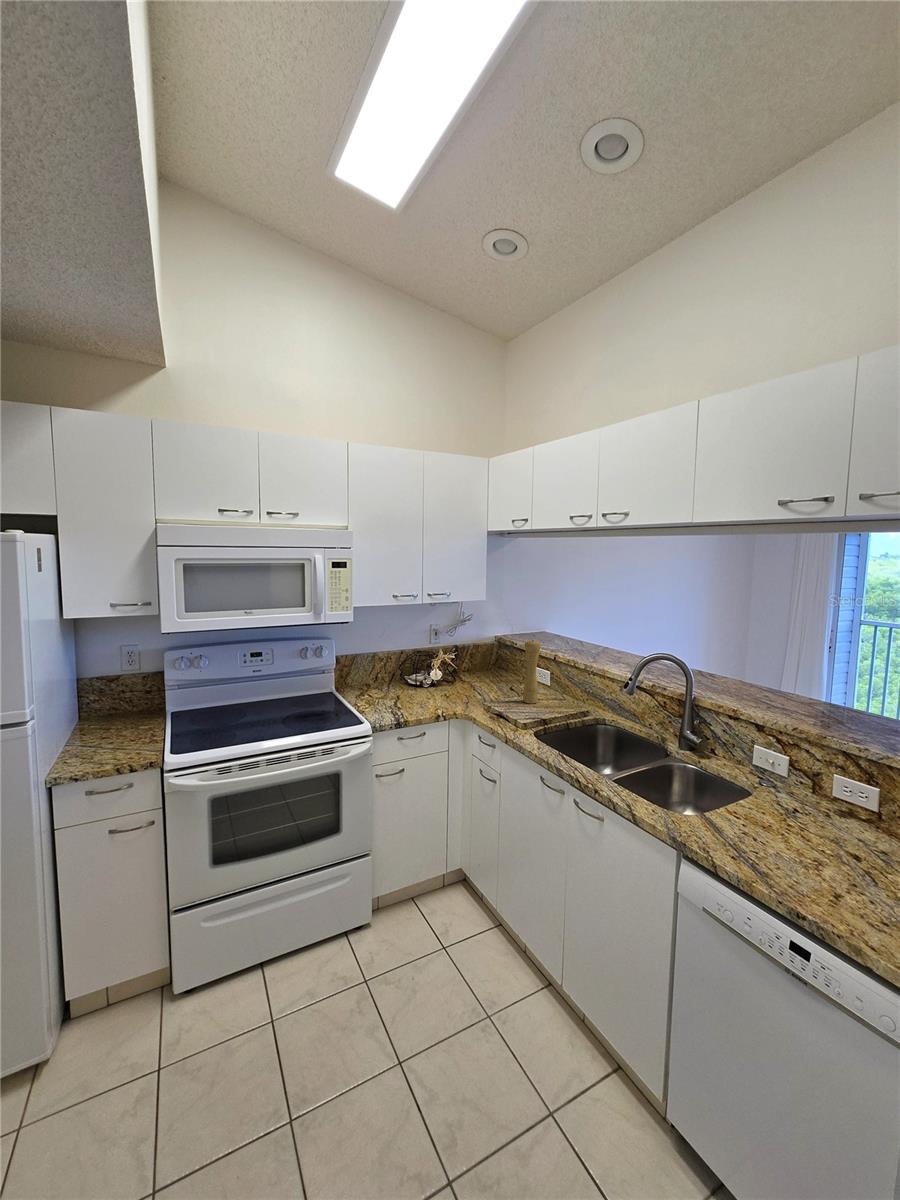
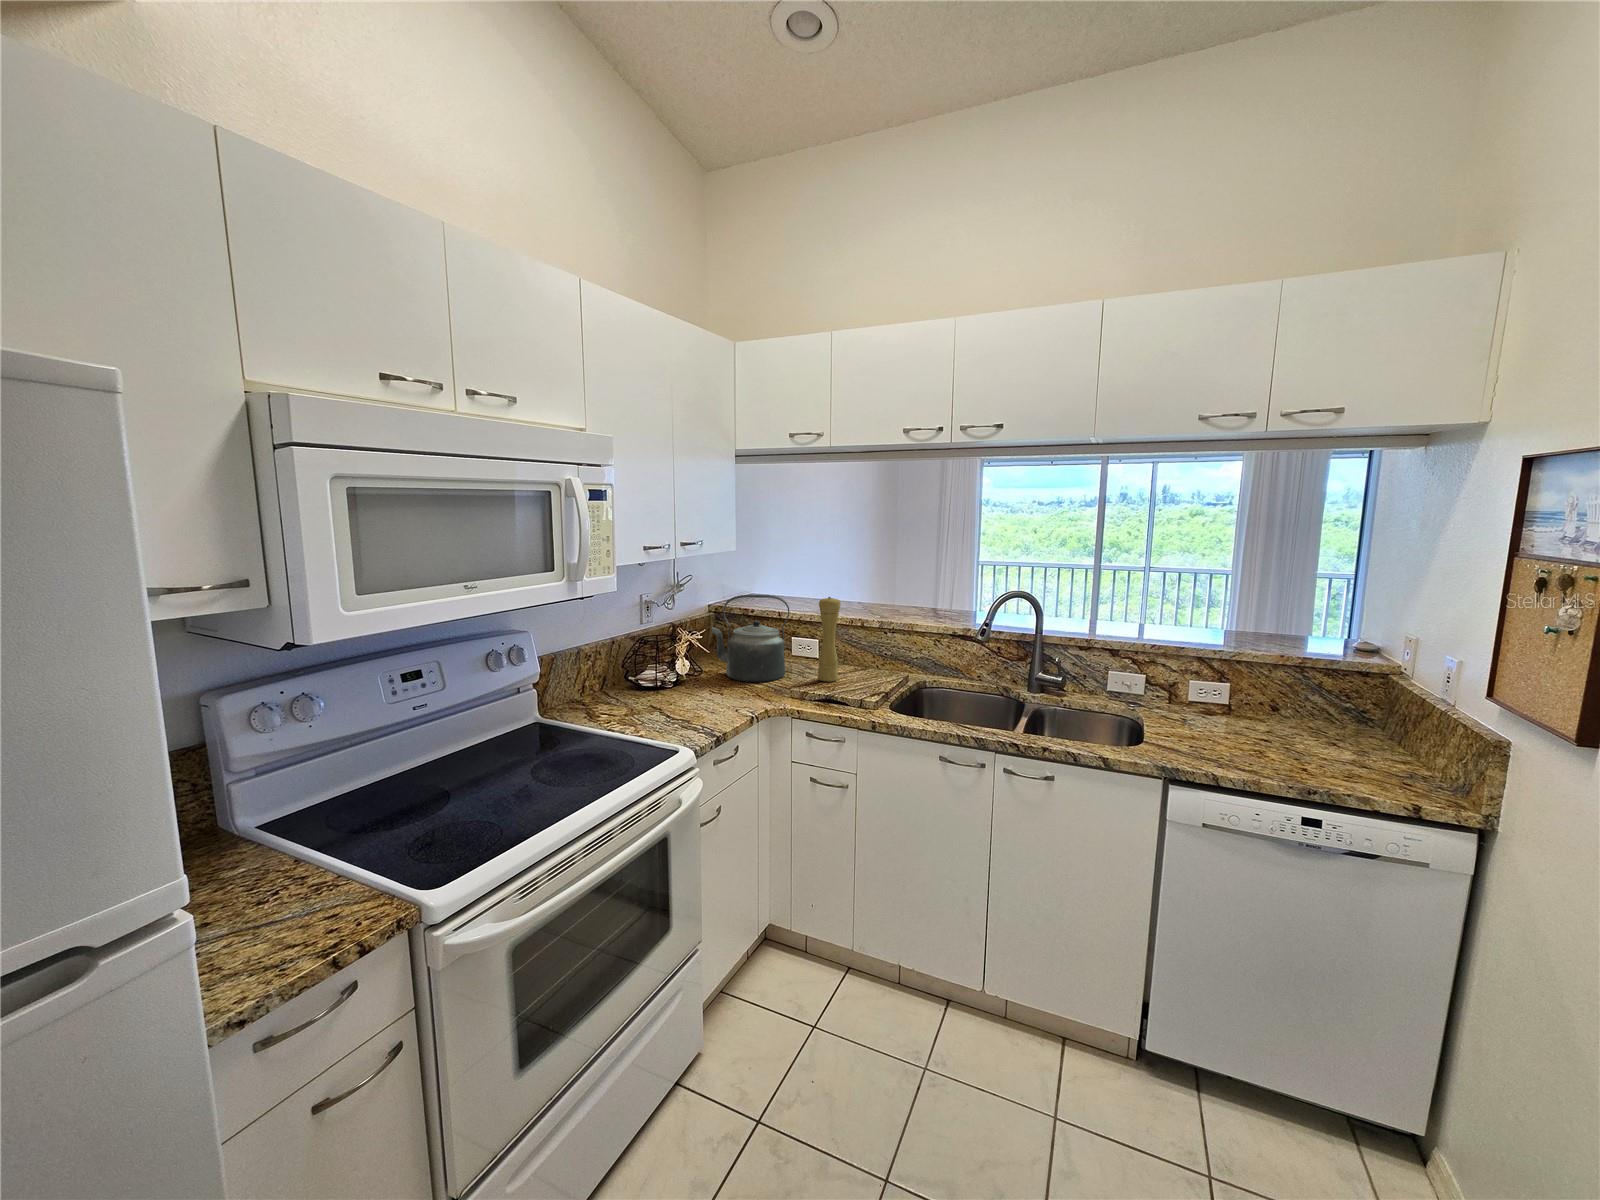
kettle: none [465,632,516,695] -> present [711,595,789,682]

